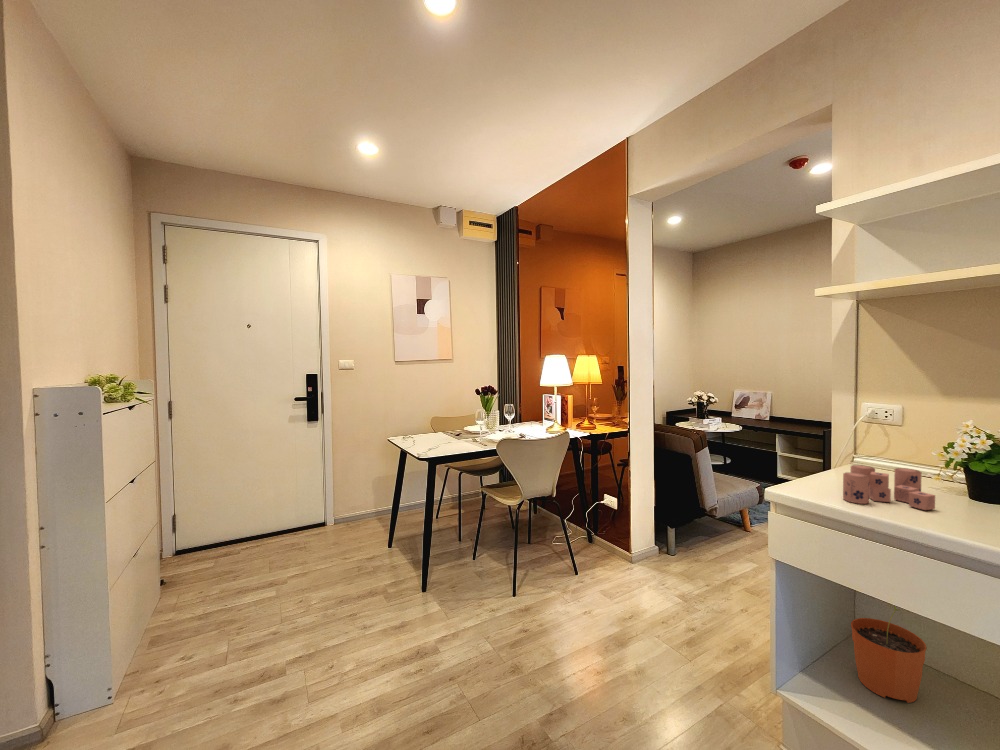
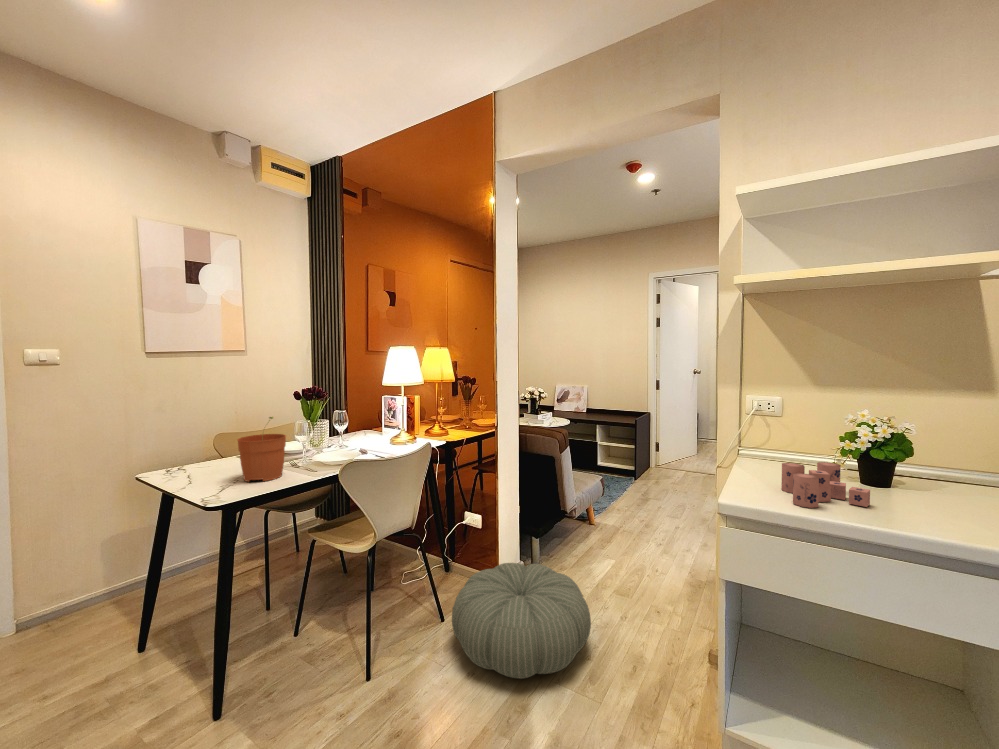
pouf: none [579,538,699,628] -> present [452,563,591,679]
plant pot: present [851,606,927,703] -> present [237,417,286,482]

